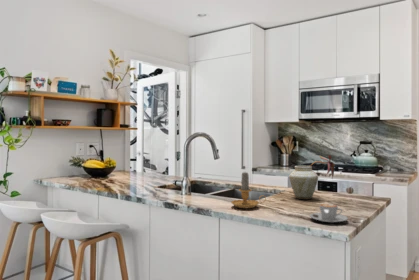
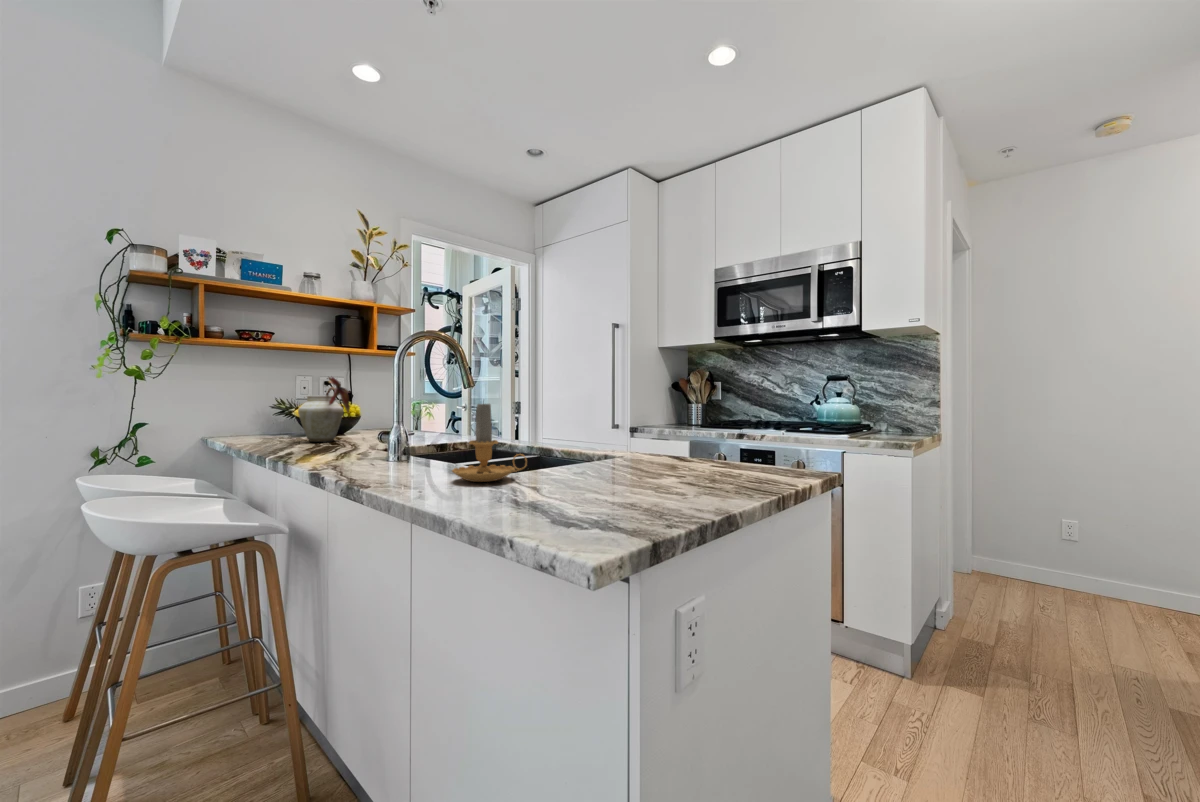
vase: present [289,155,335,199] -> present [298,377,350,442]
coffee cup: present [310,204,347,223] -> none [583,468,671,512]

